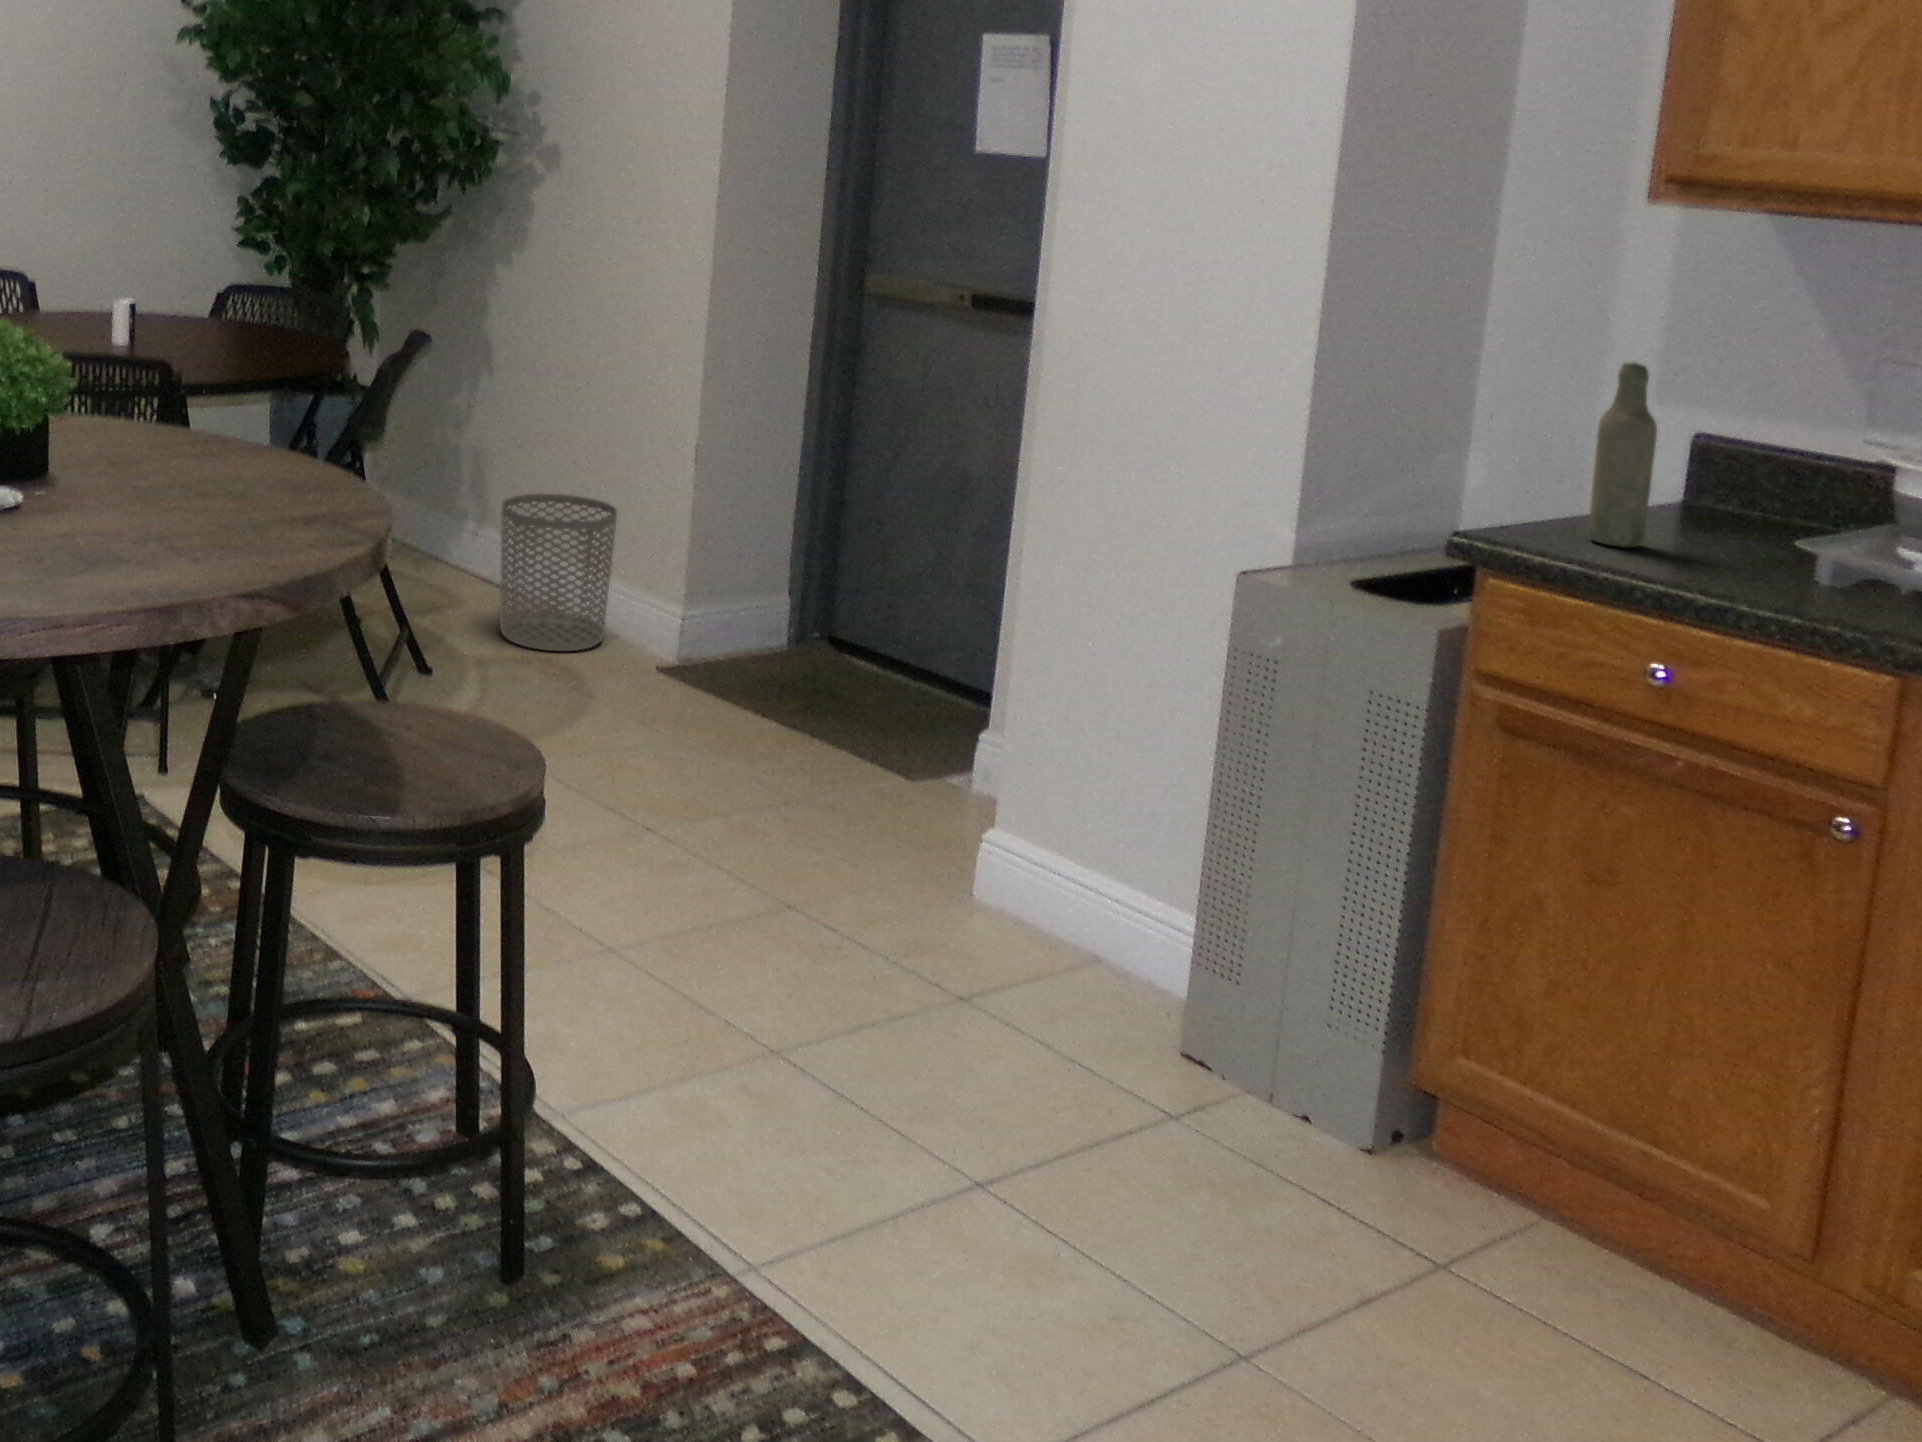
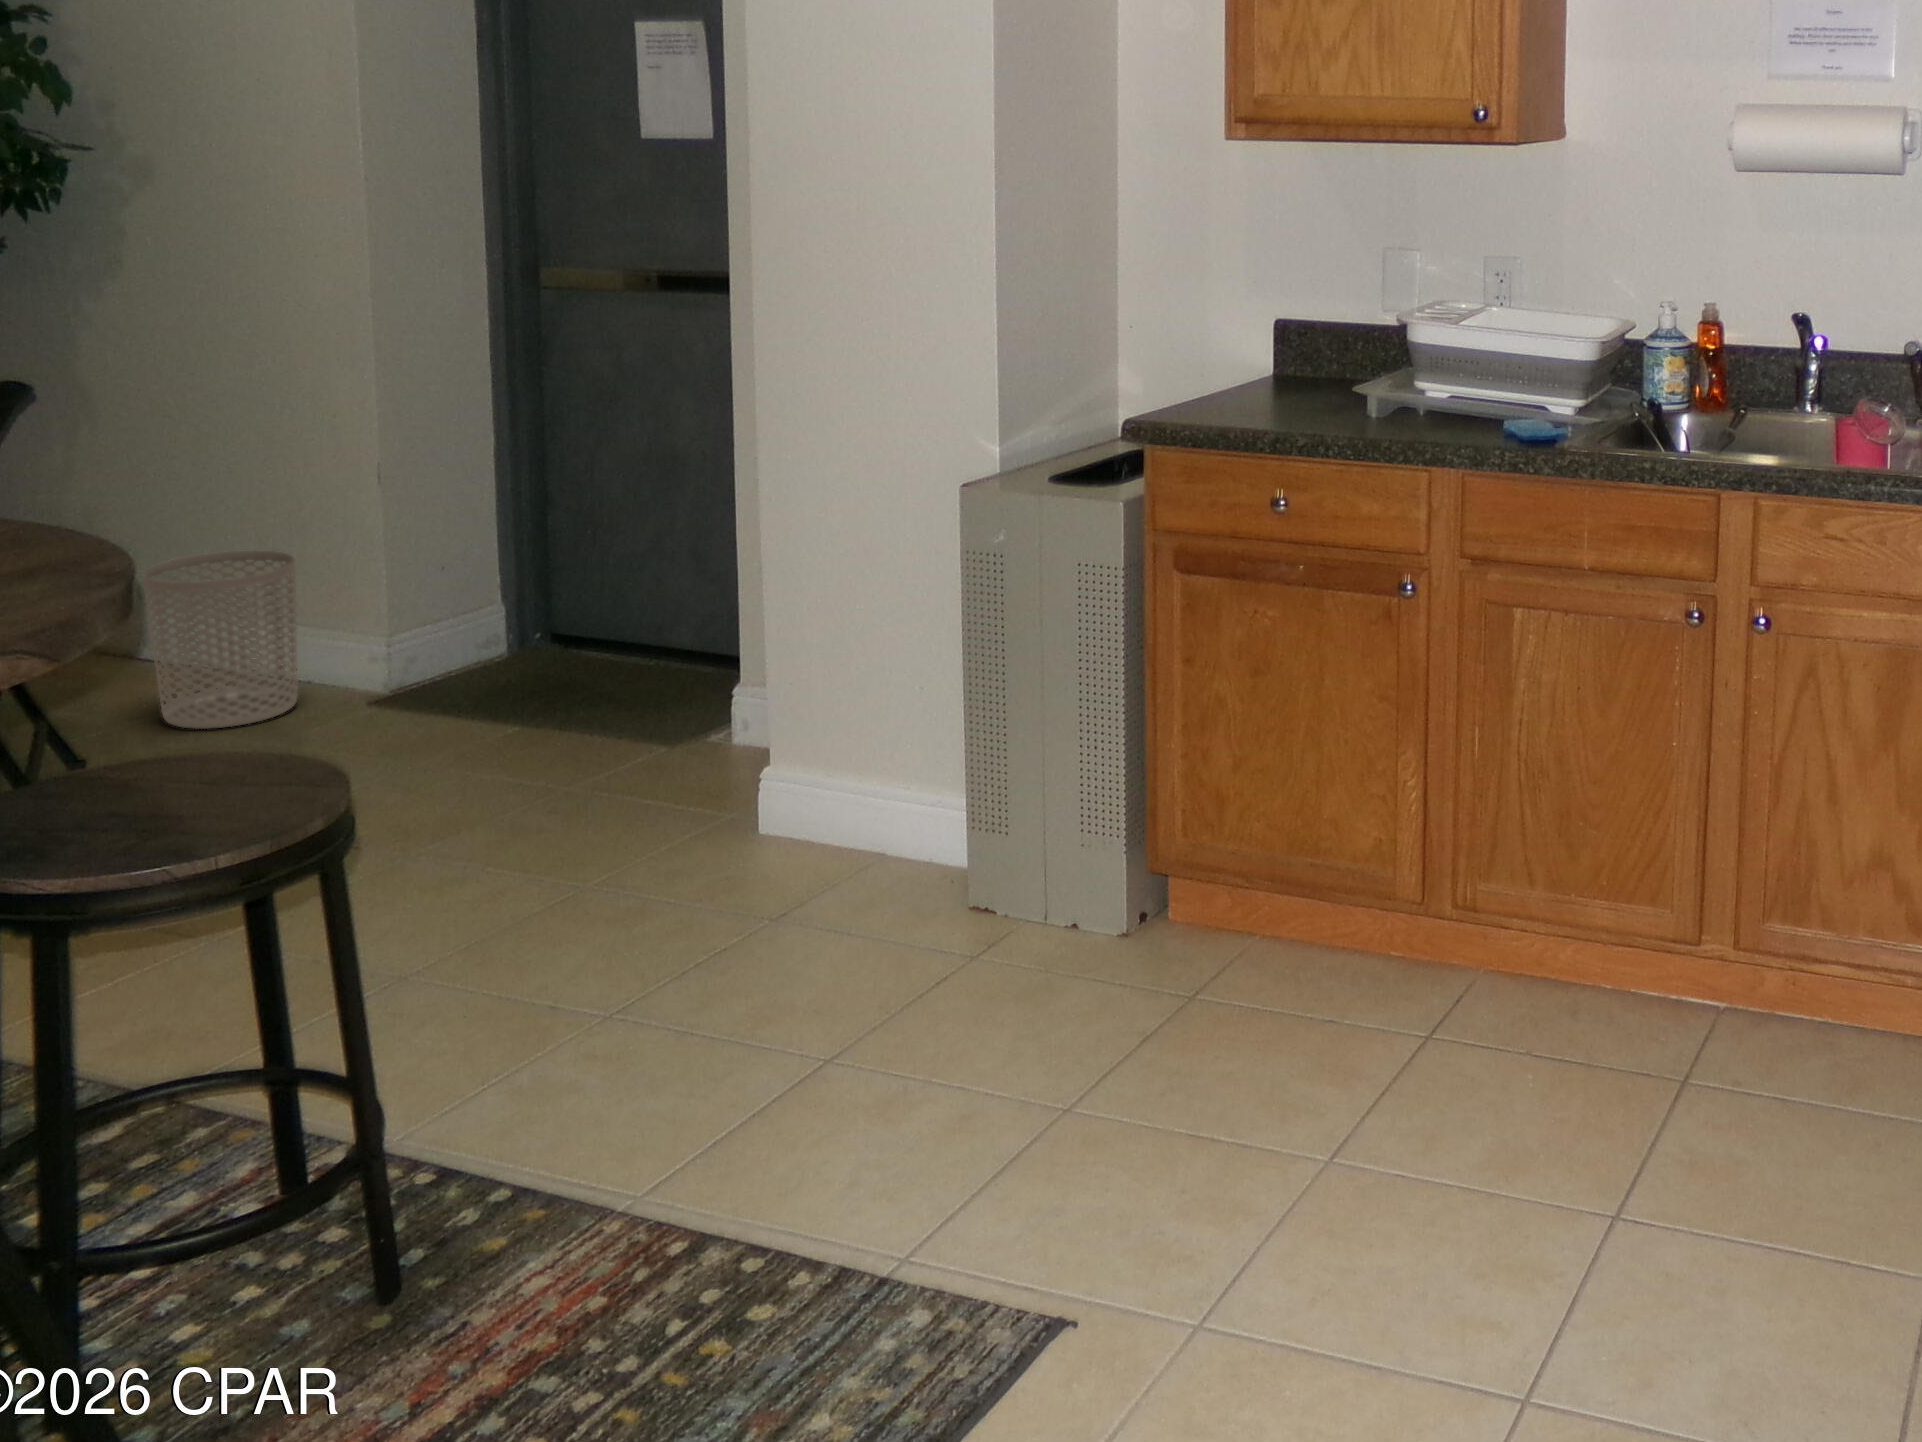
bottle: present [1589,363,1657,547] -> none [1216,267,1256,411]

